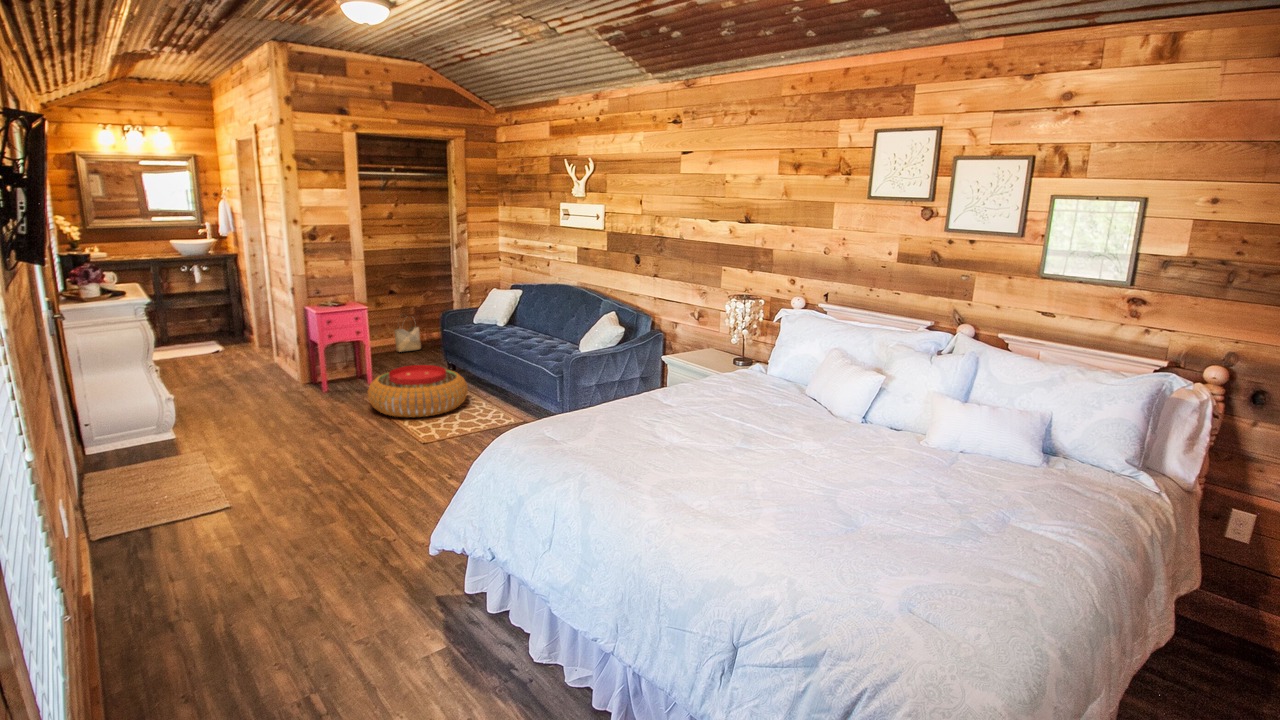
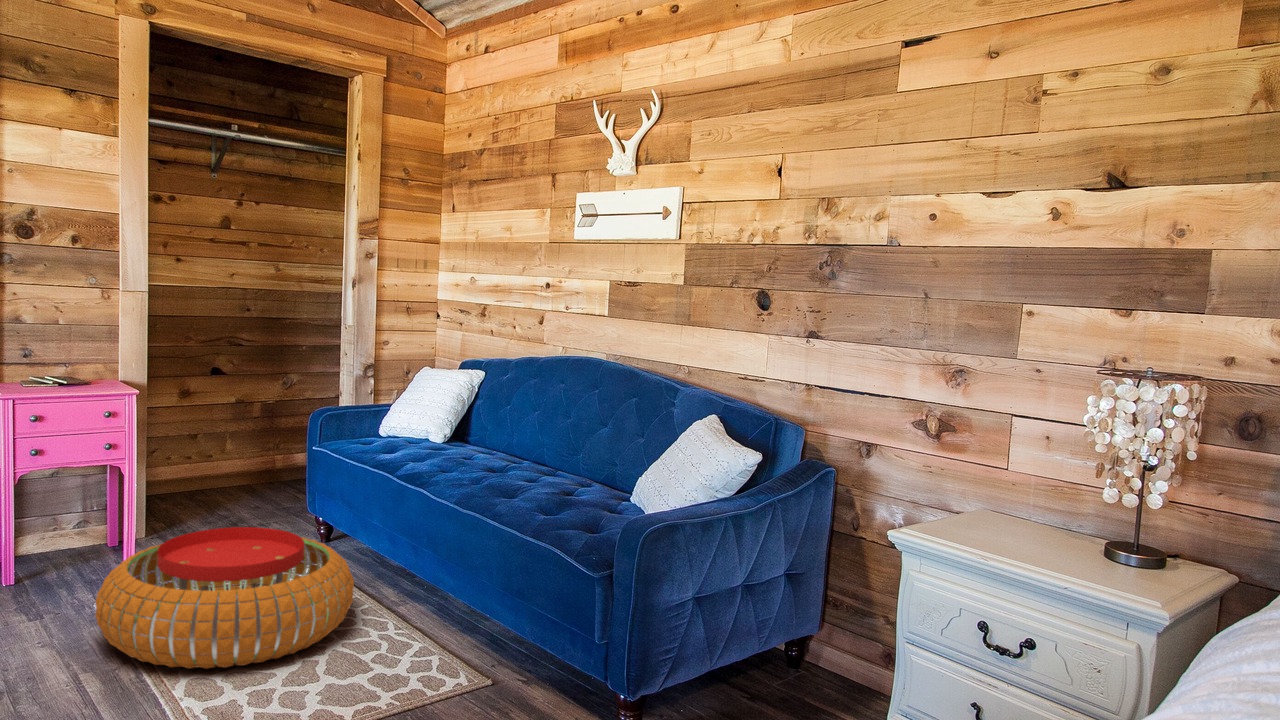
woven basket: present [394,326,421,352] -> none [209,416,264,492]

